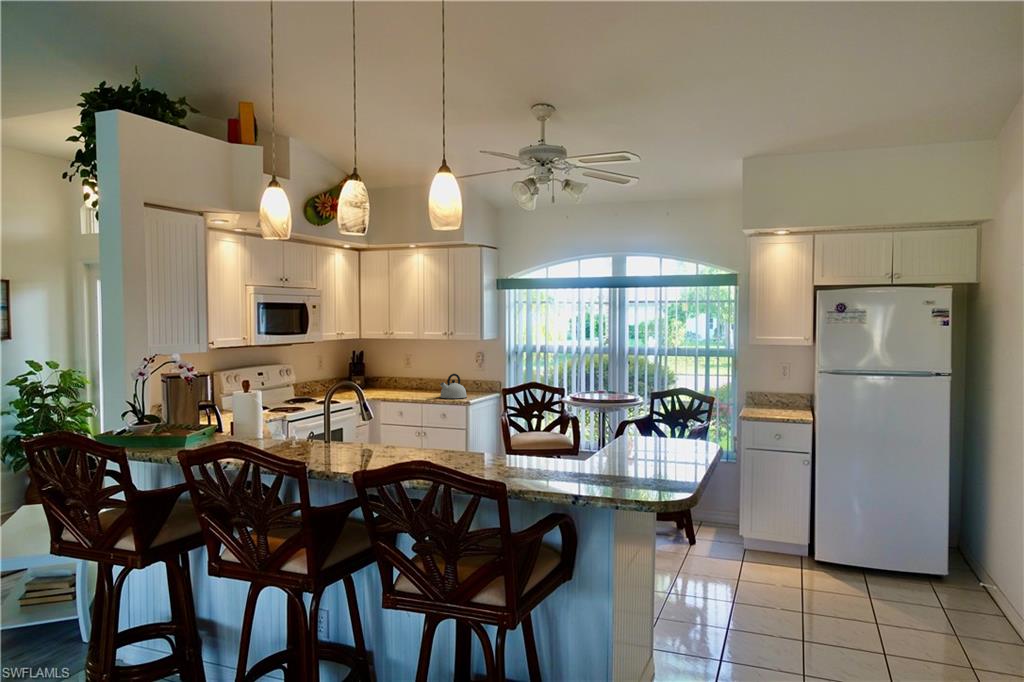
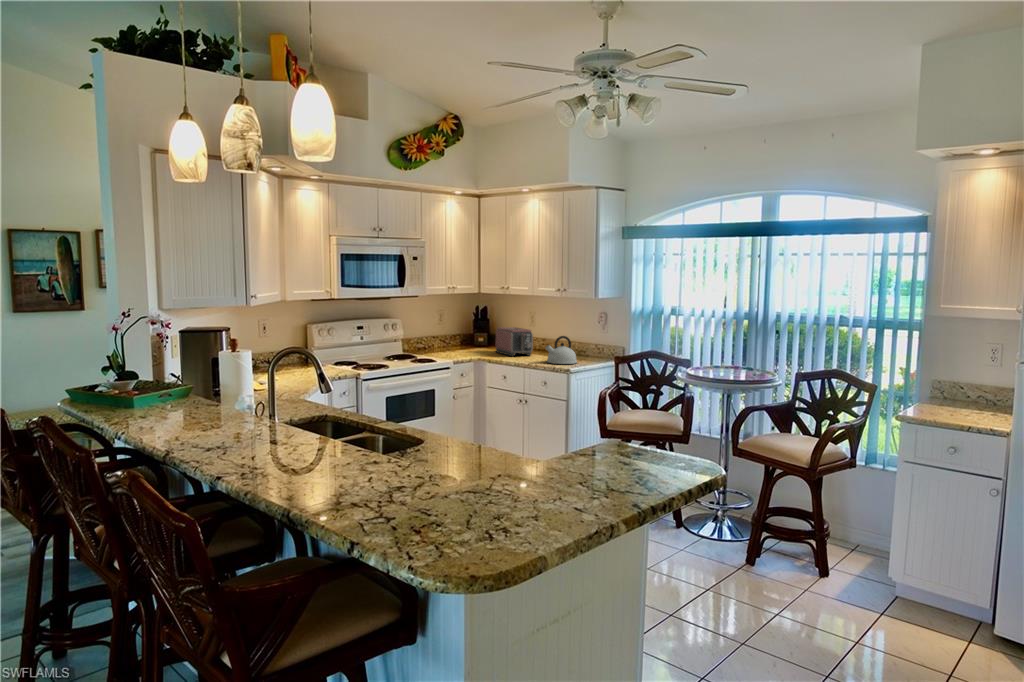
toaster: none [381,369,420,395] -> present [496,327,533,356]

